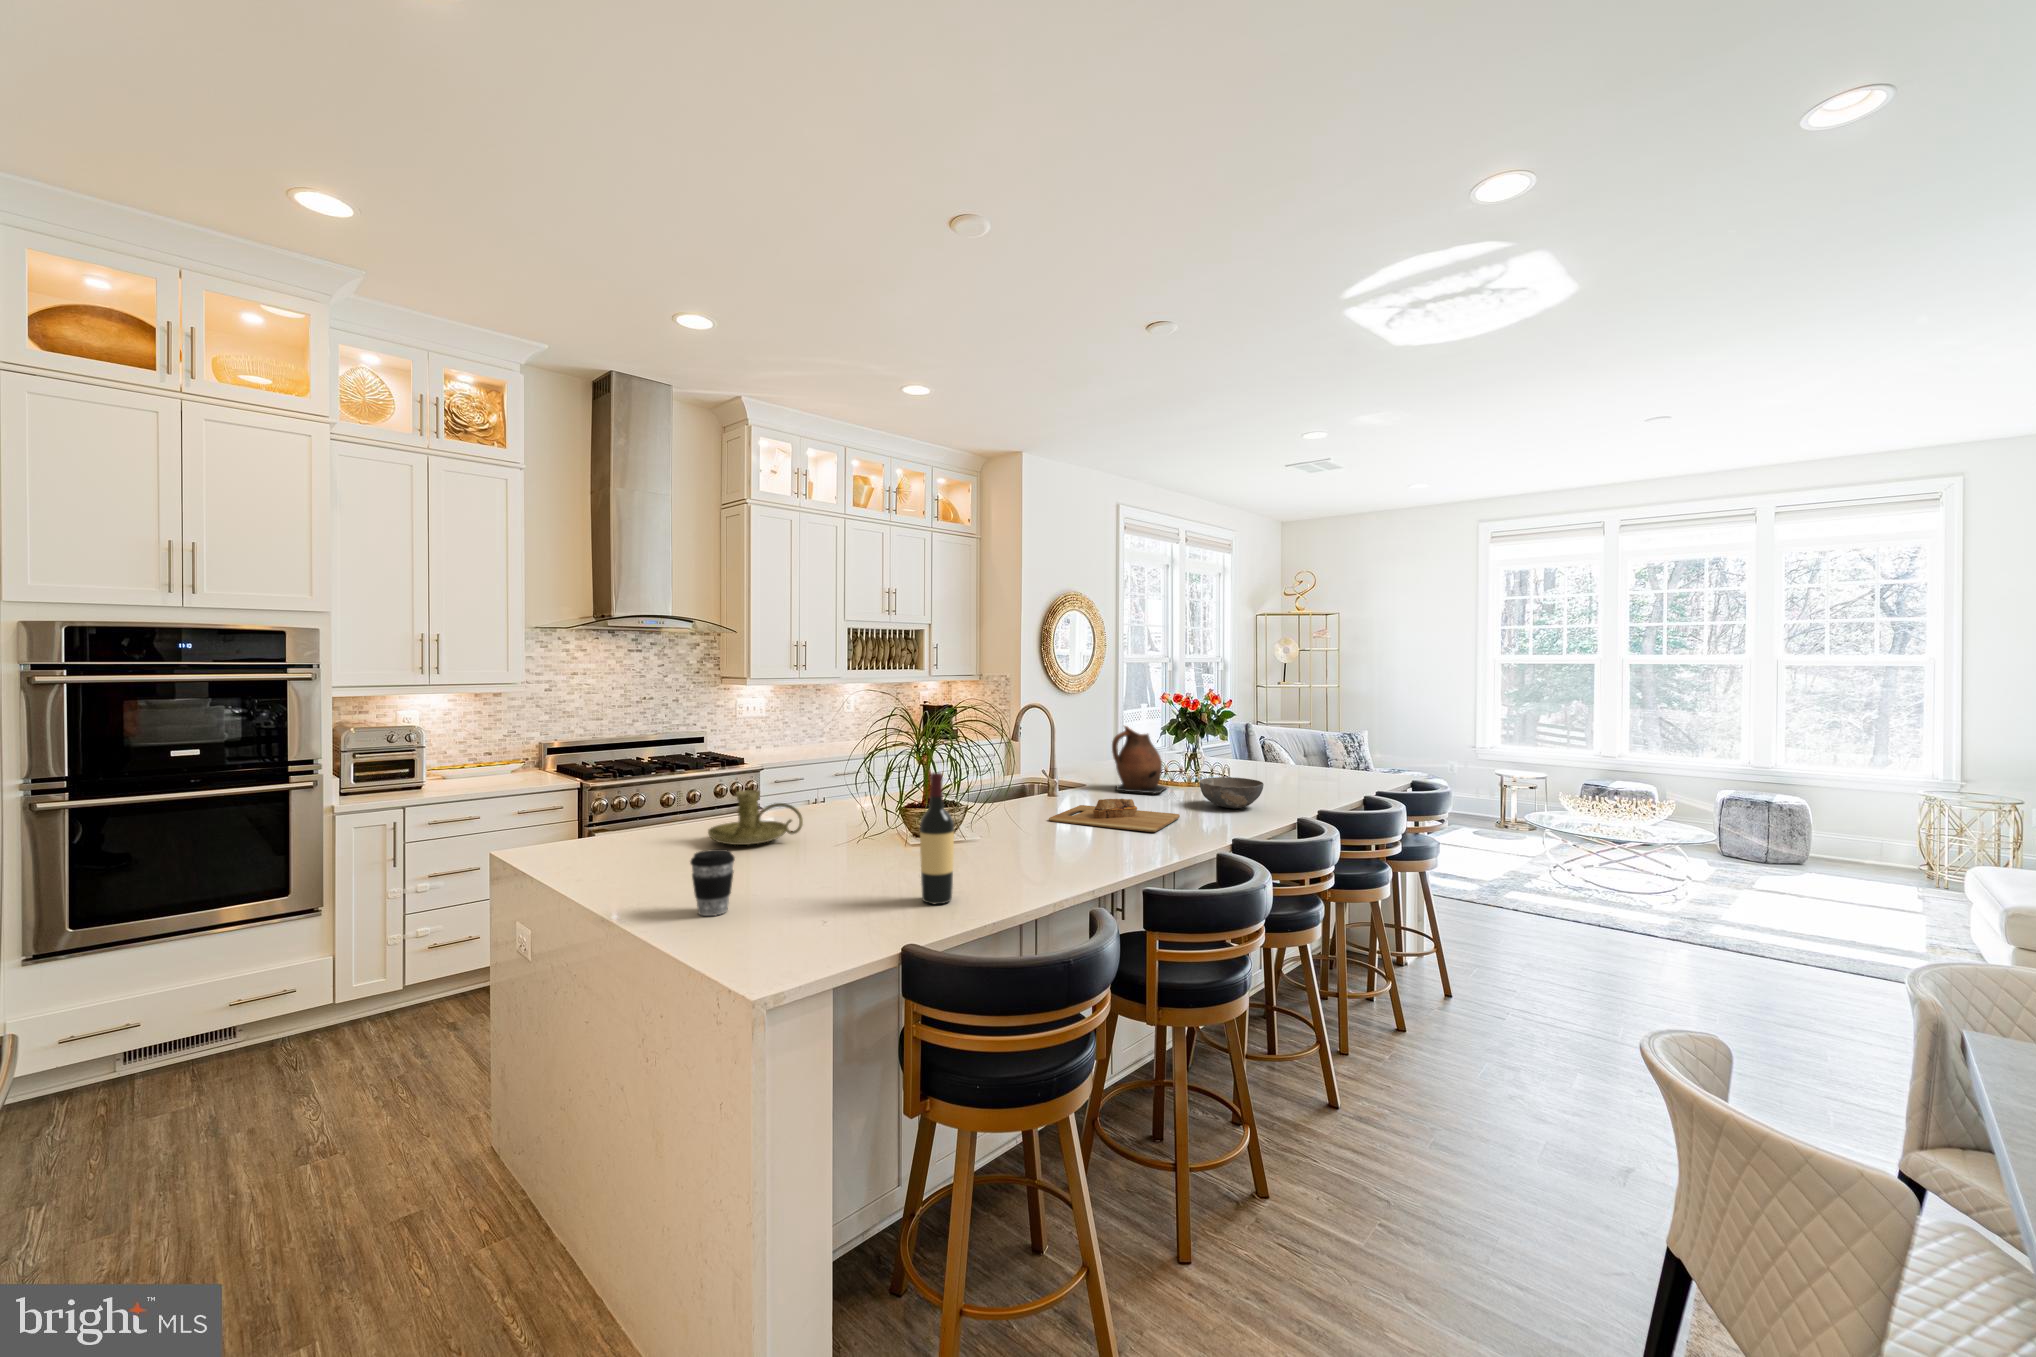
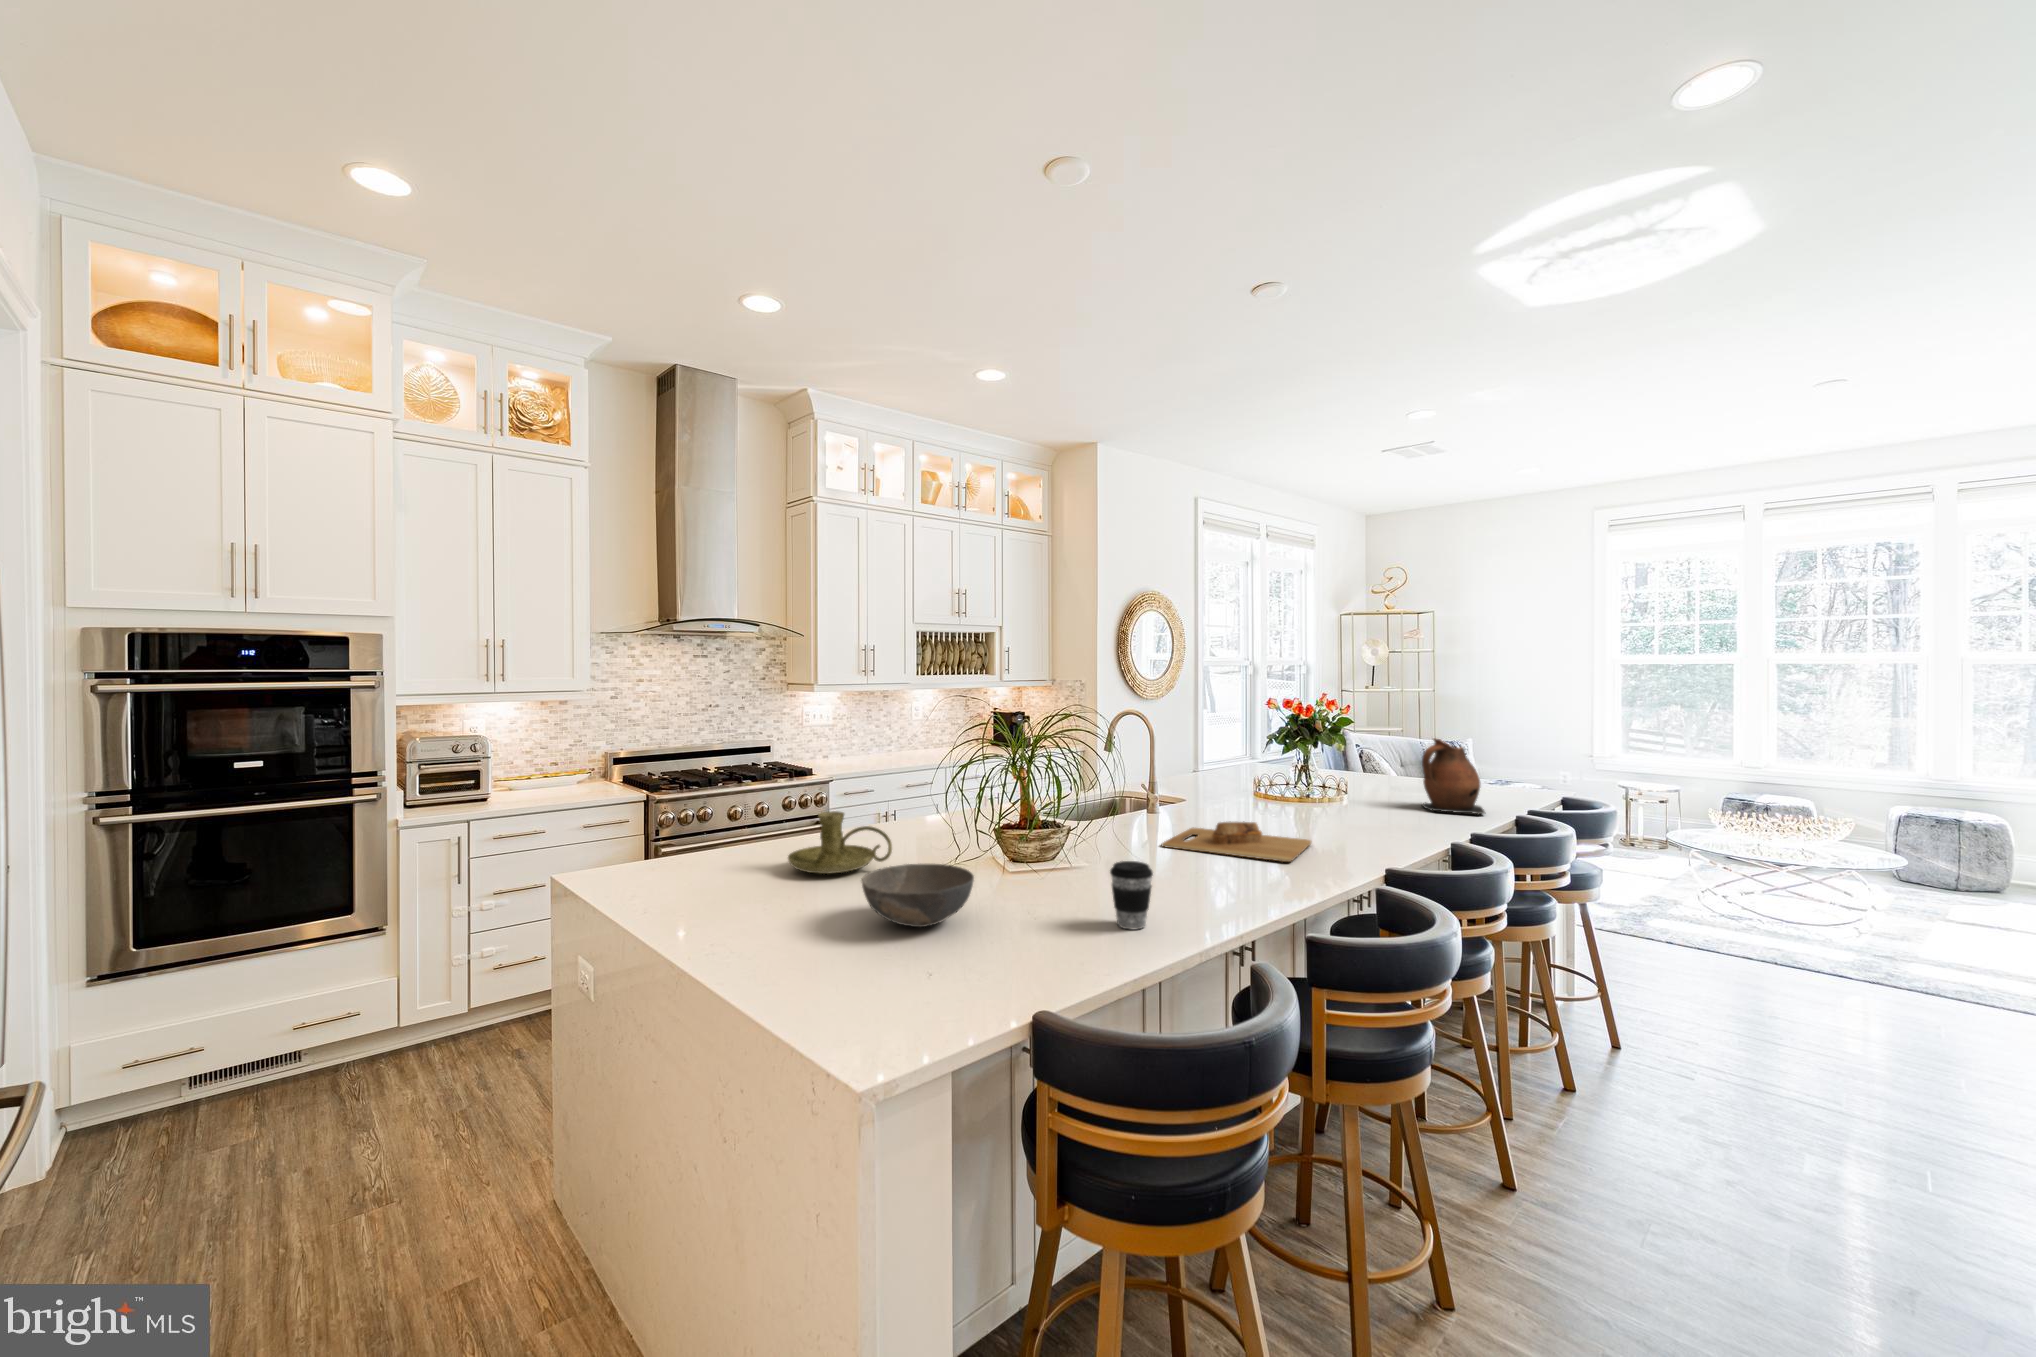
ceramic pitcher: present [1112,726,1167,794] -> present [1422,738,1485,814]
wine bottle: present [920,773,954,904] -> none [1043,798,1083,956]
bowl: present [1199,777,1264,809] -> present [861,864,974,927]
coffee cup: present [690,849,735,916] -> present [1110,861,1153,929]

